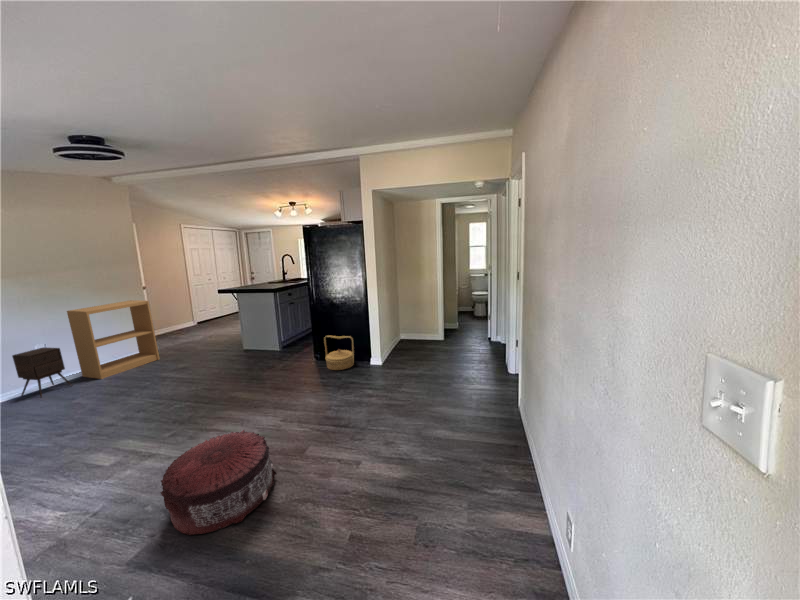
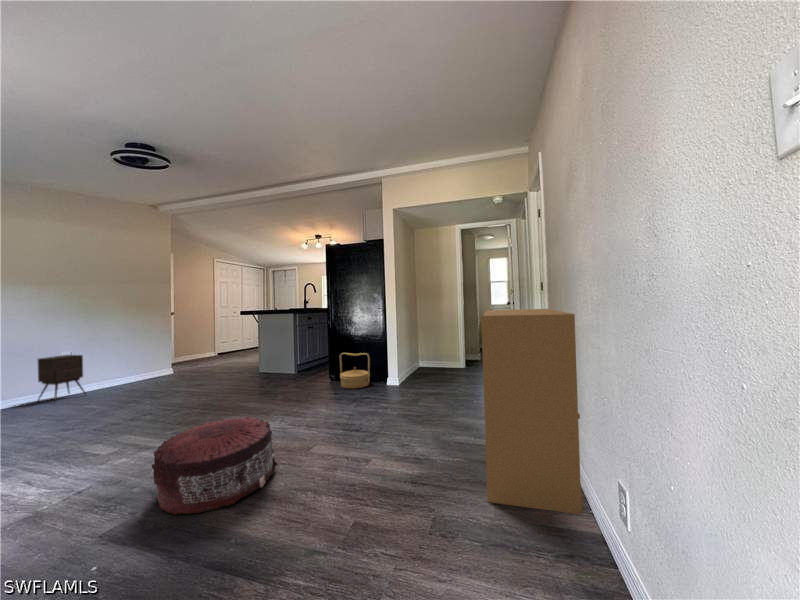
bookshelf: present [67,300,160,379] -> present [481,309,583,514]

